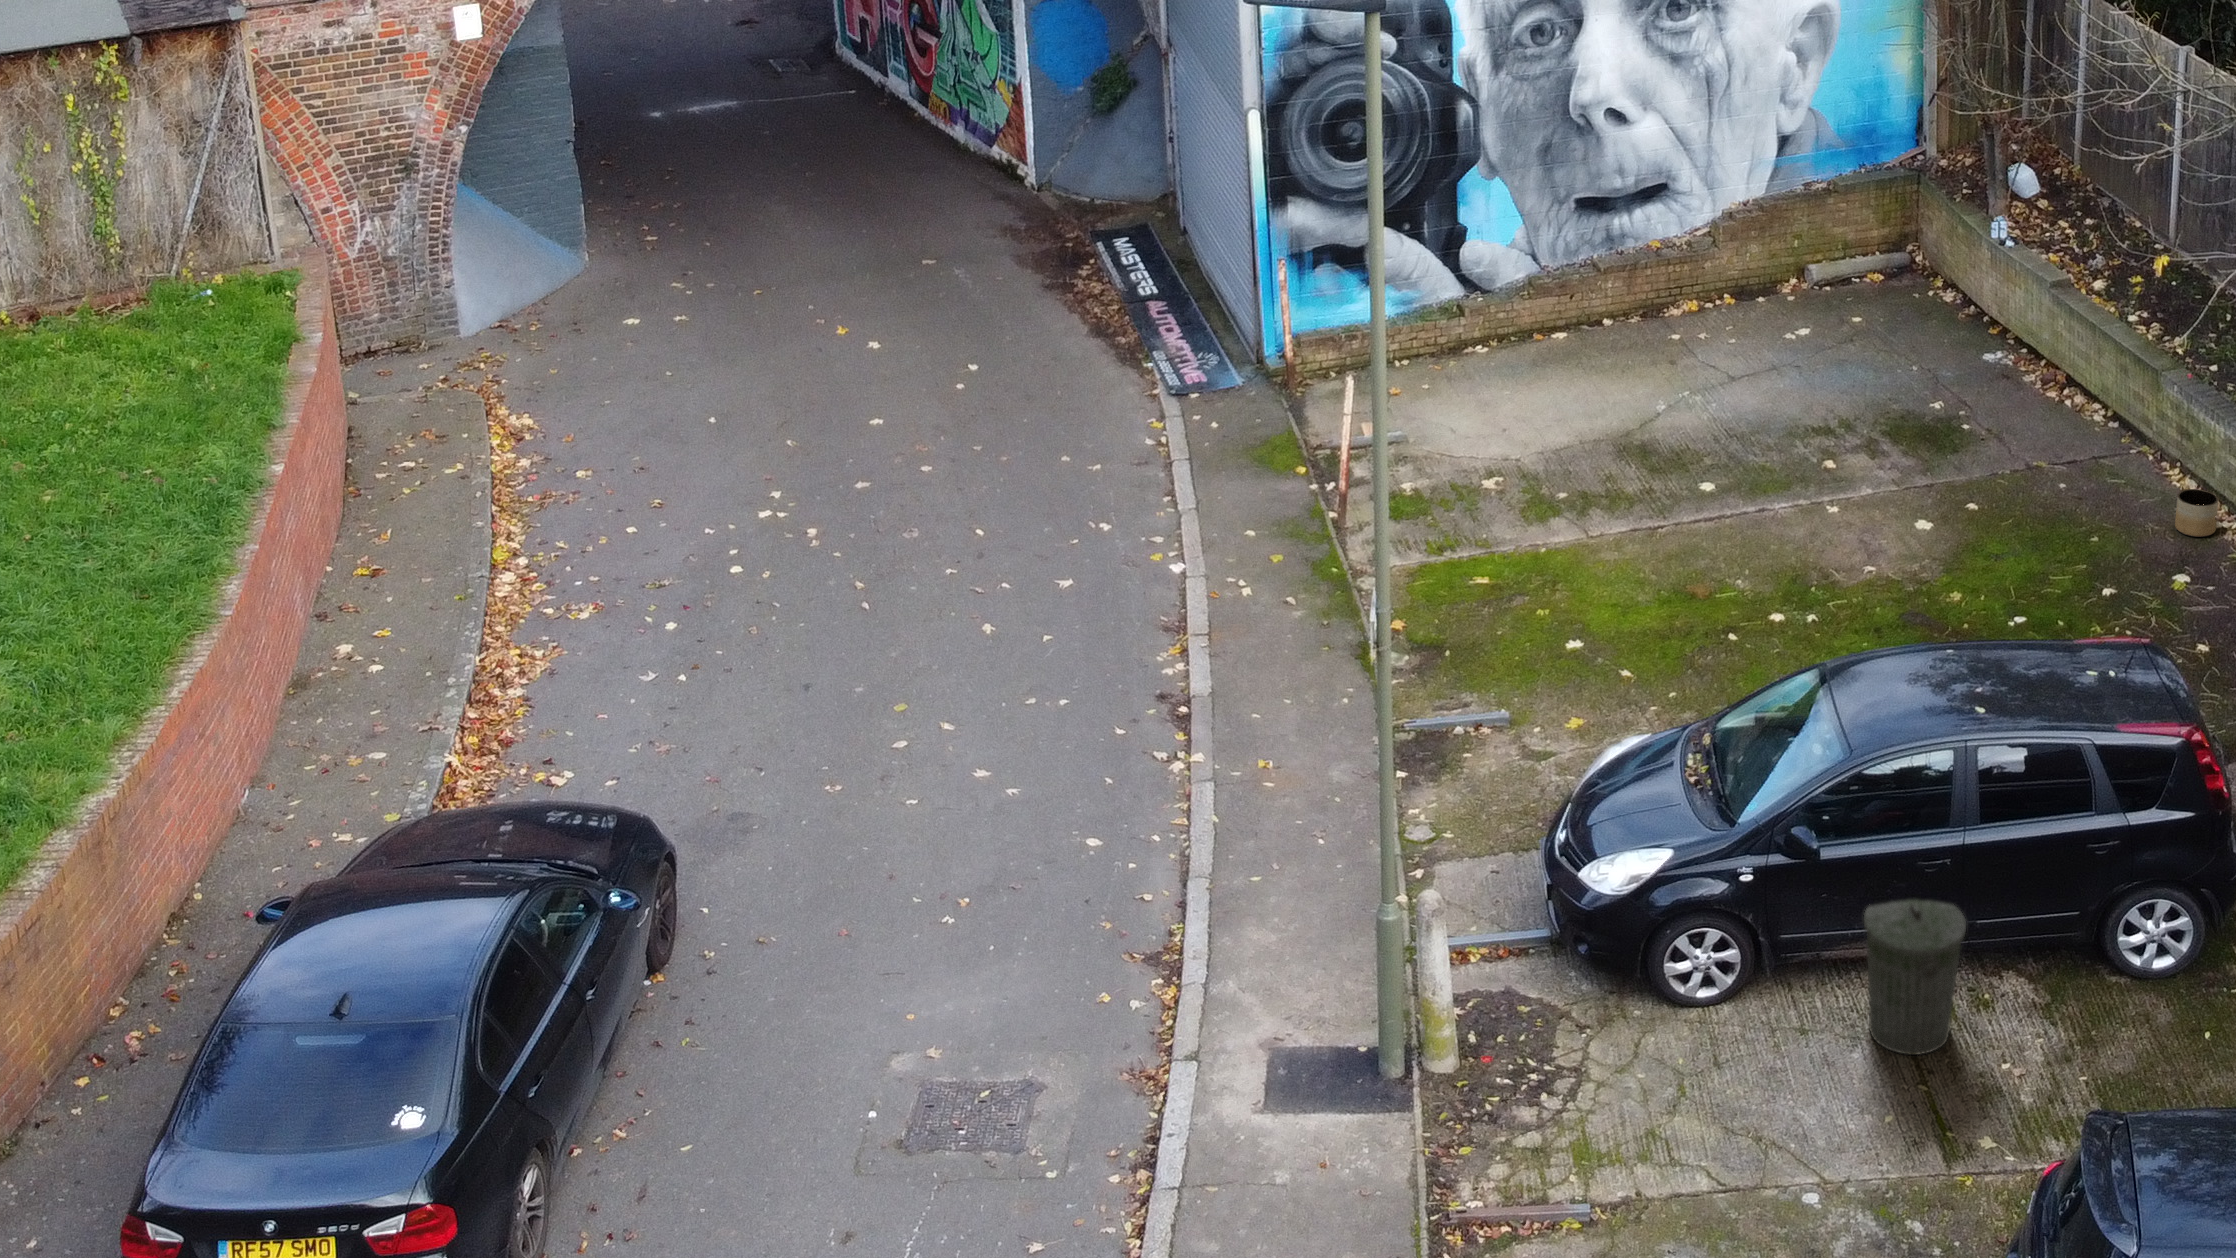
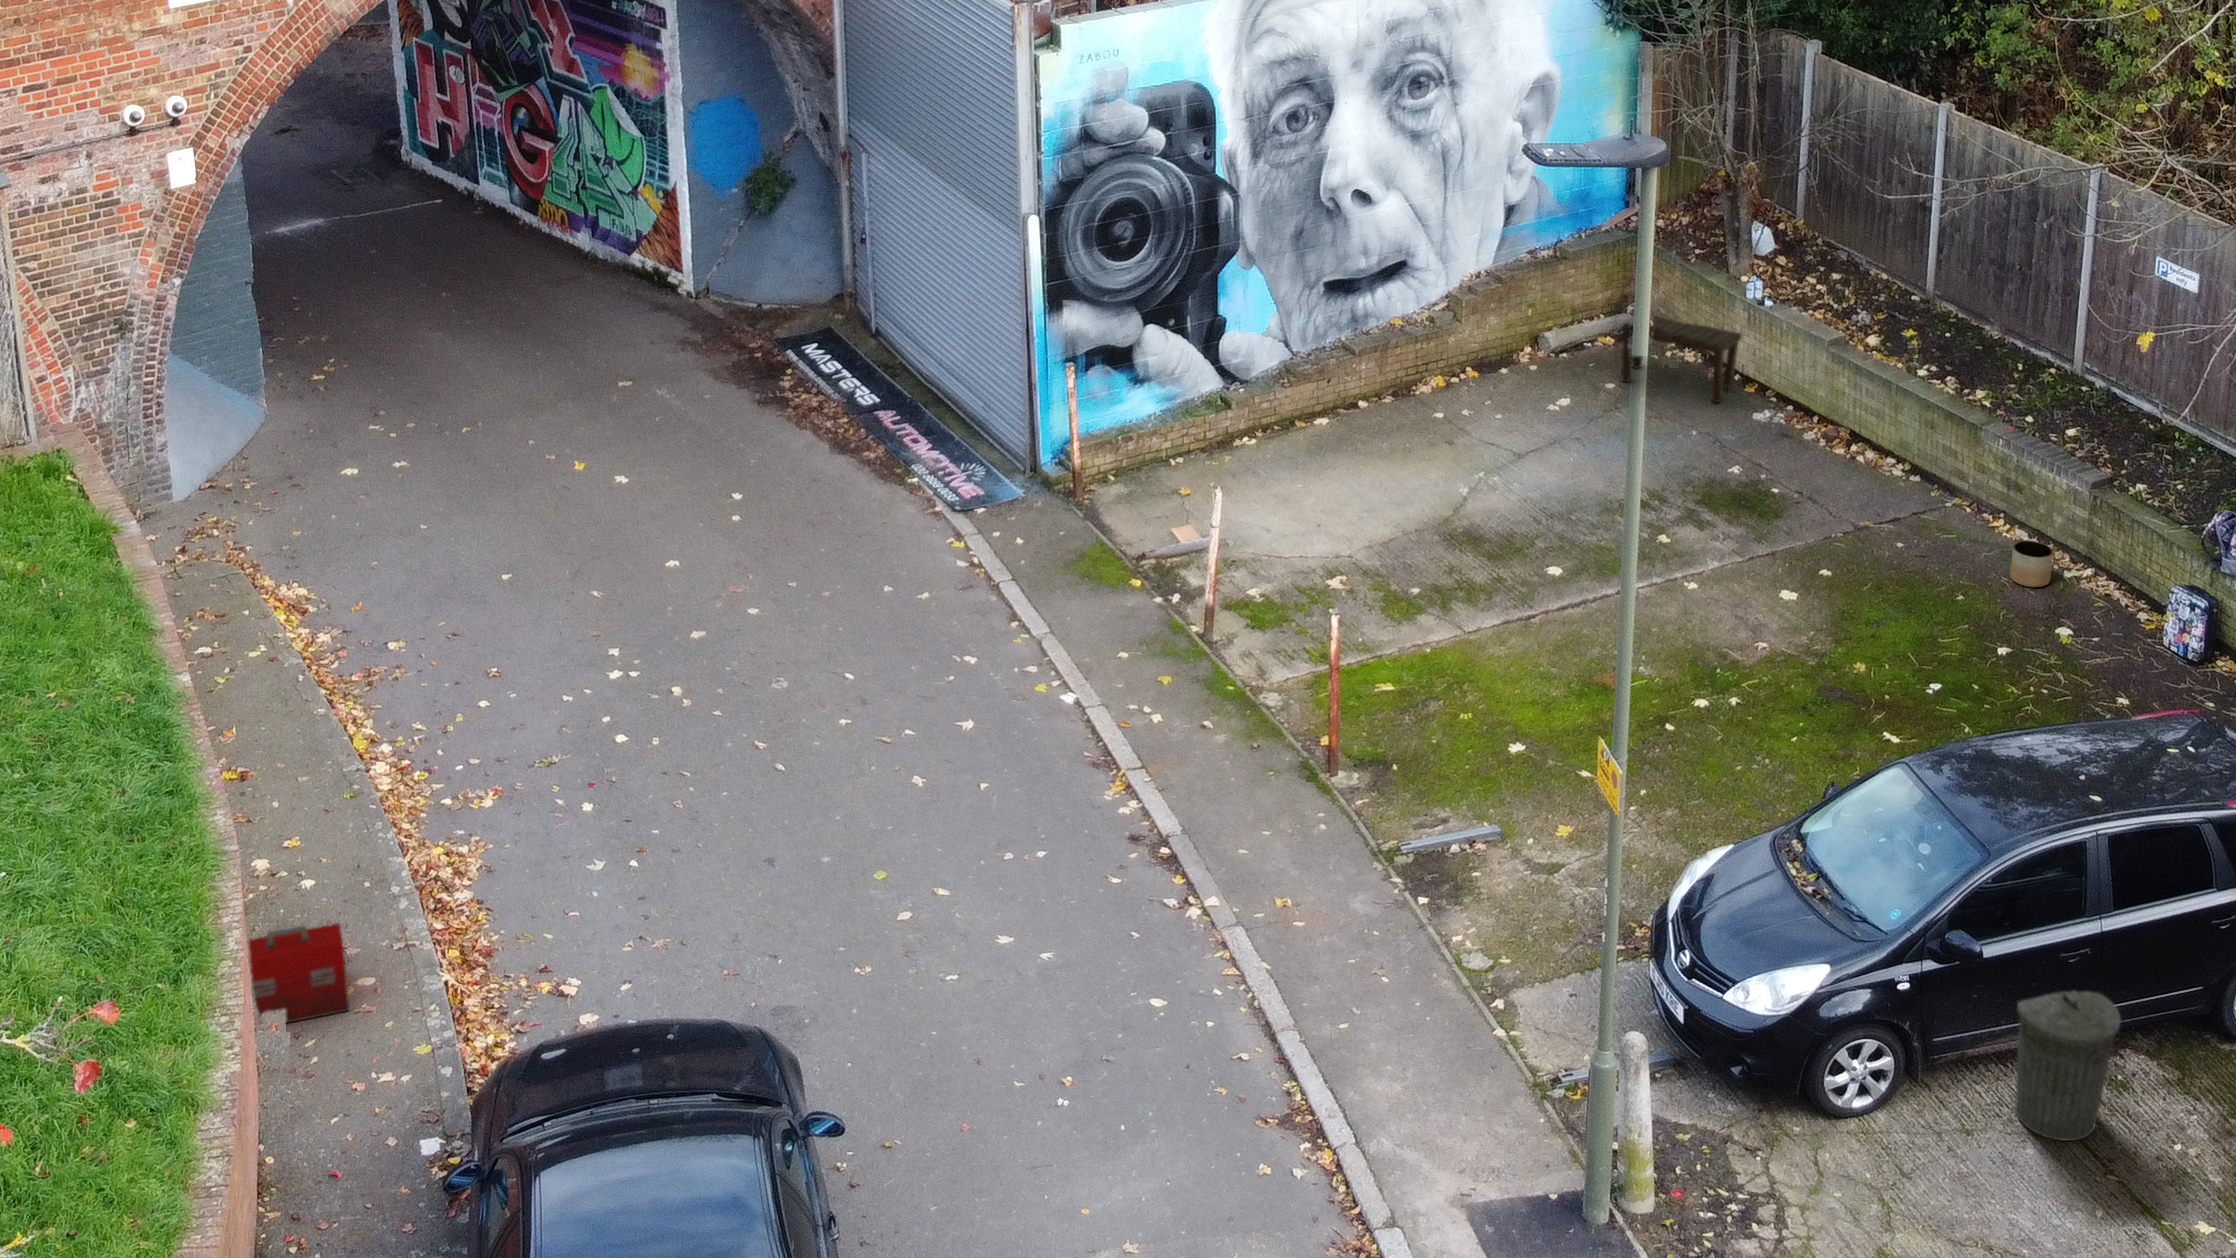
bench: none [1885,249,2003,342] -> present [1622,316,1742,403]
toolbox: none [265,684,387,775] -> present [248,923,349,1023]

